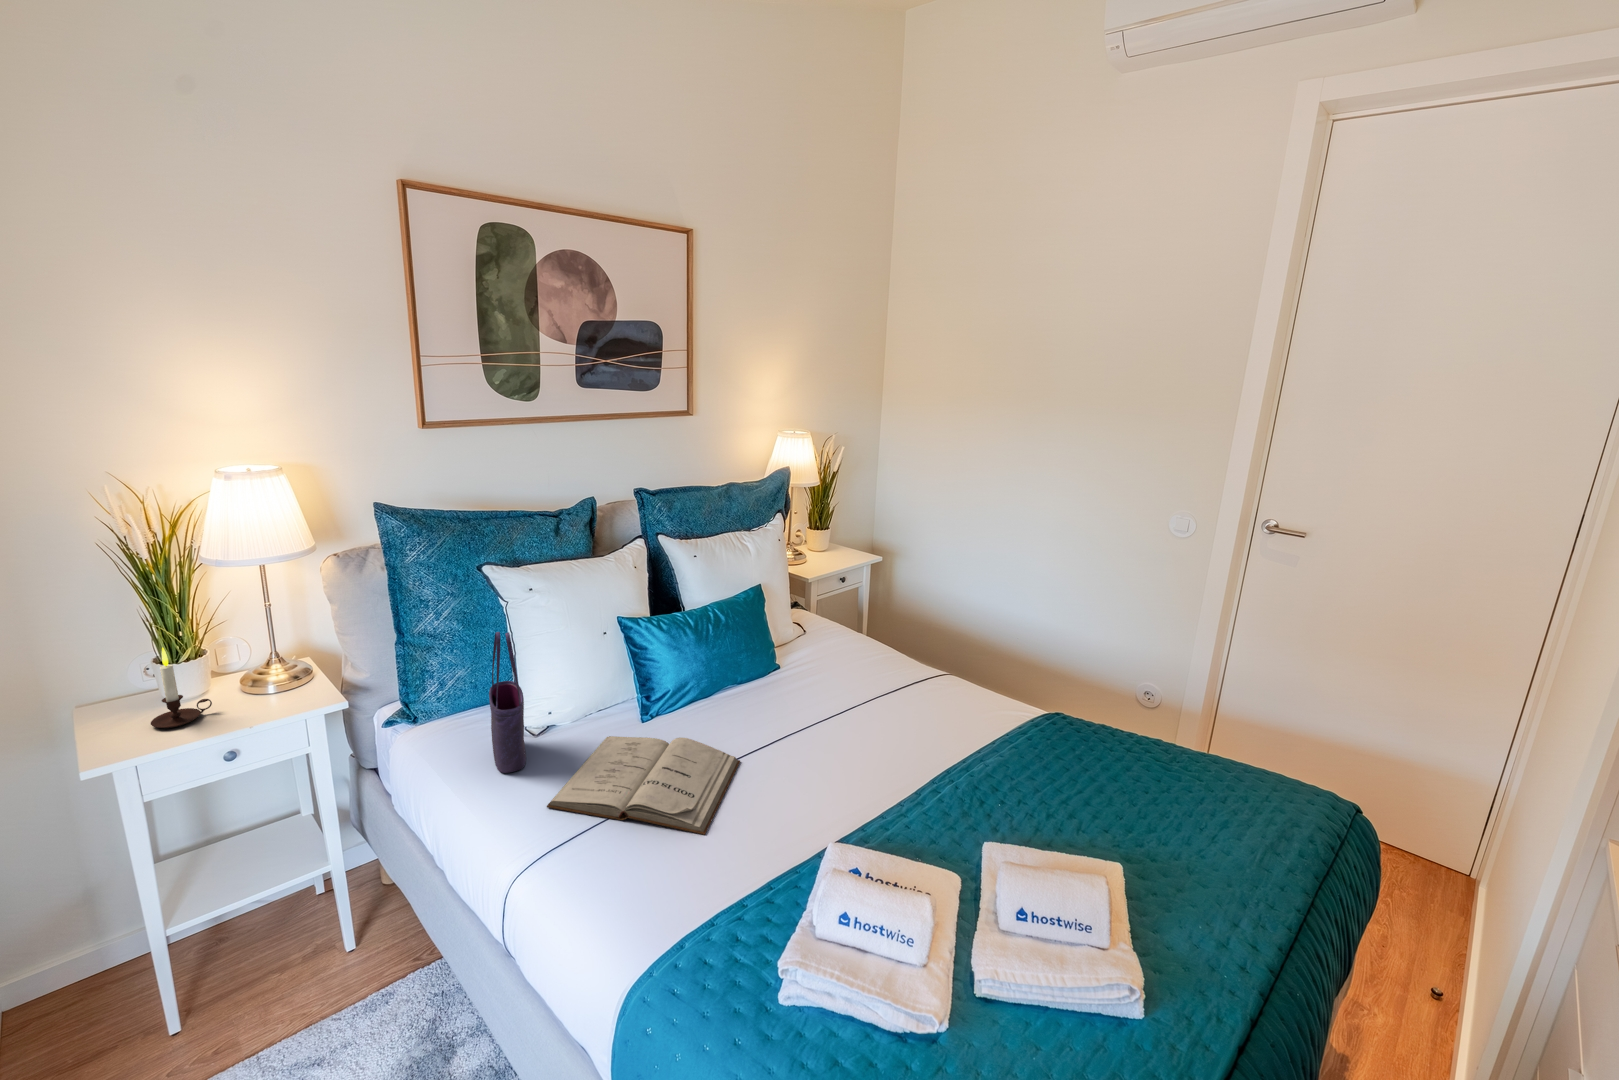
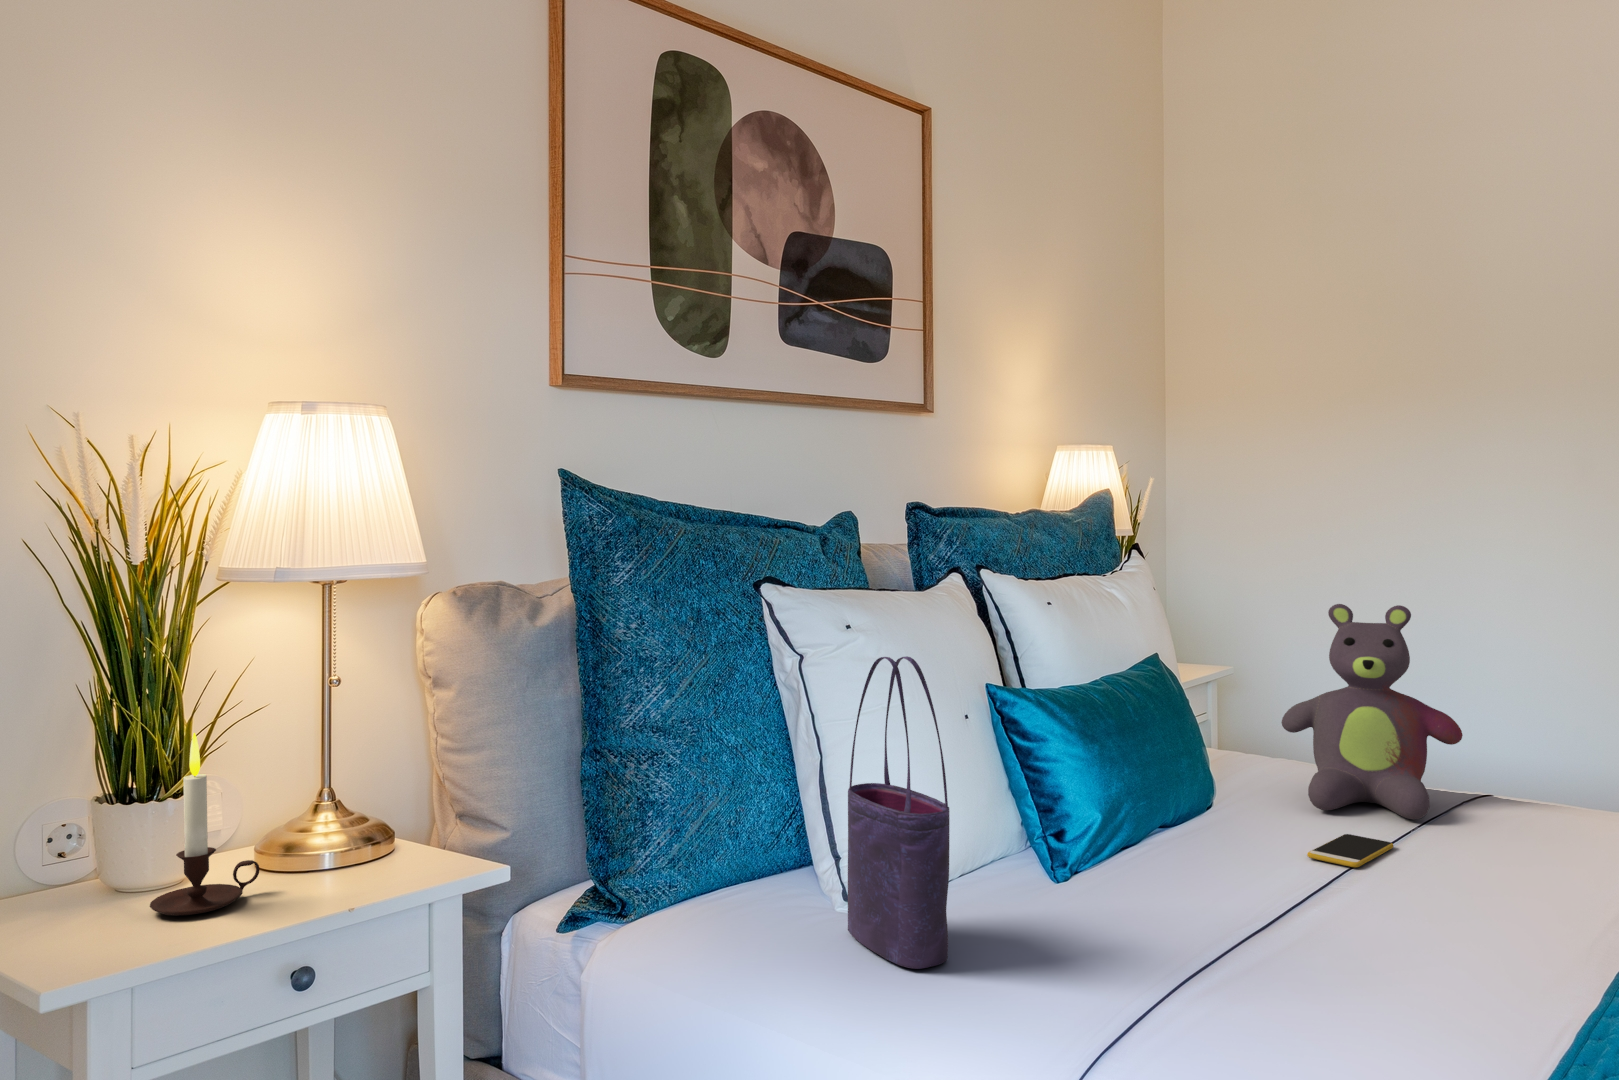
stuffed bear: none [806,571,891,688] -> present [1281,604,1463,819]
smartphone: none [765,697,815,721] -> present [1307,834,1394,867]
book: present [547,736,740,835] -> none [1057,883,1483,1037]

